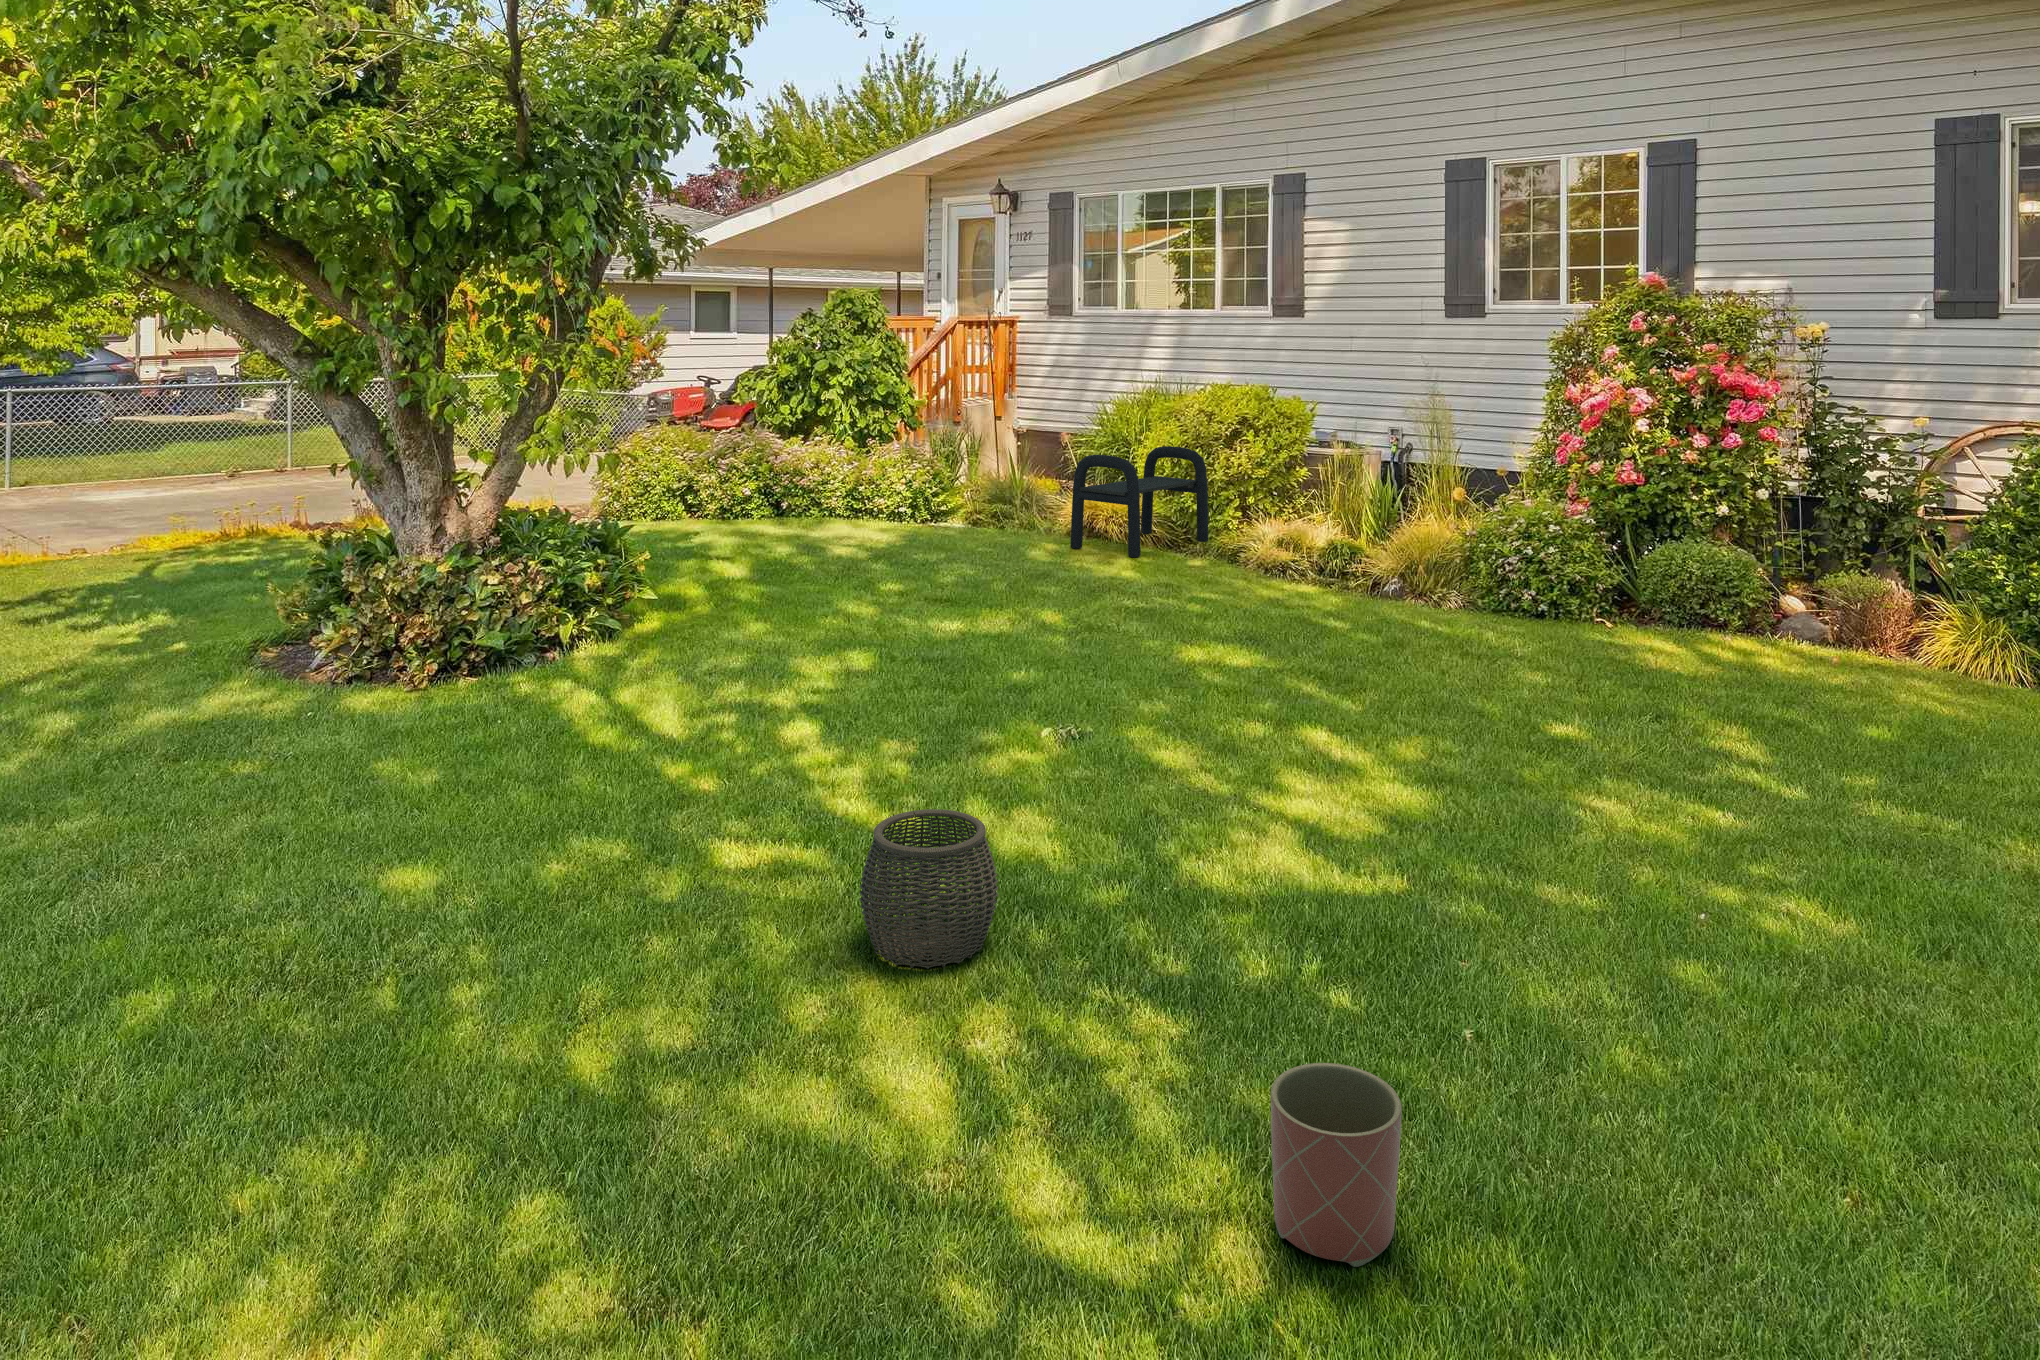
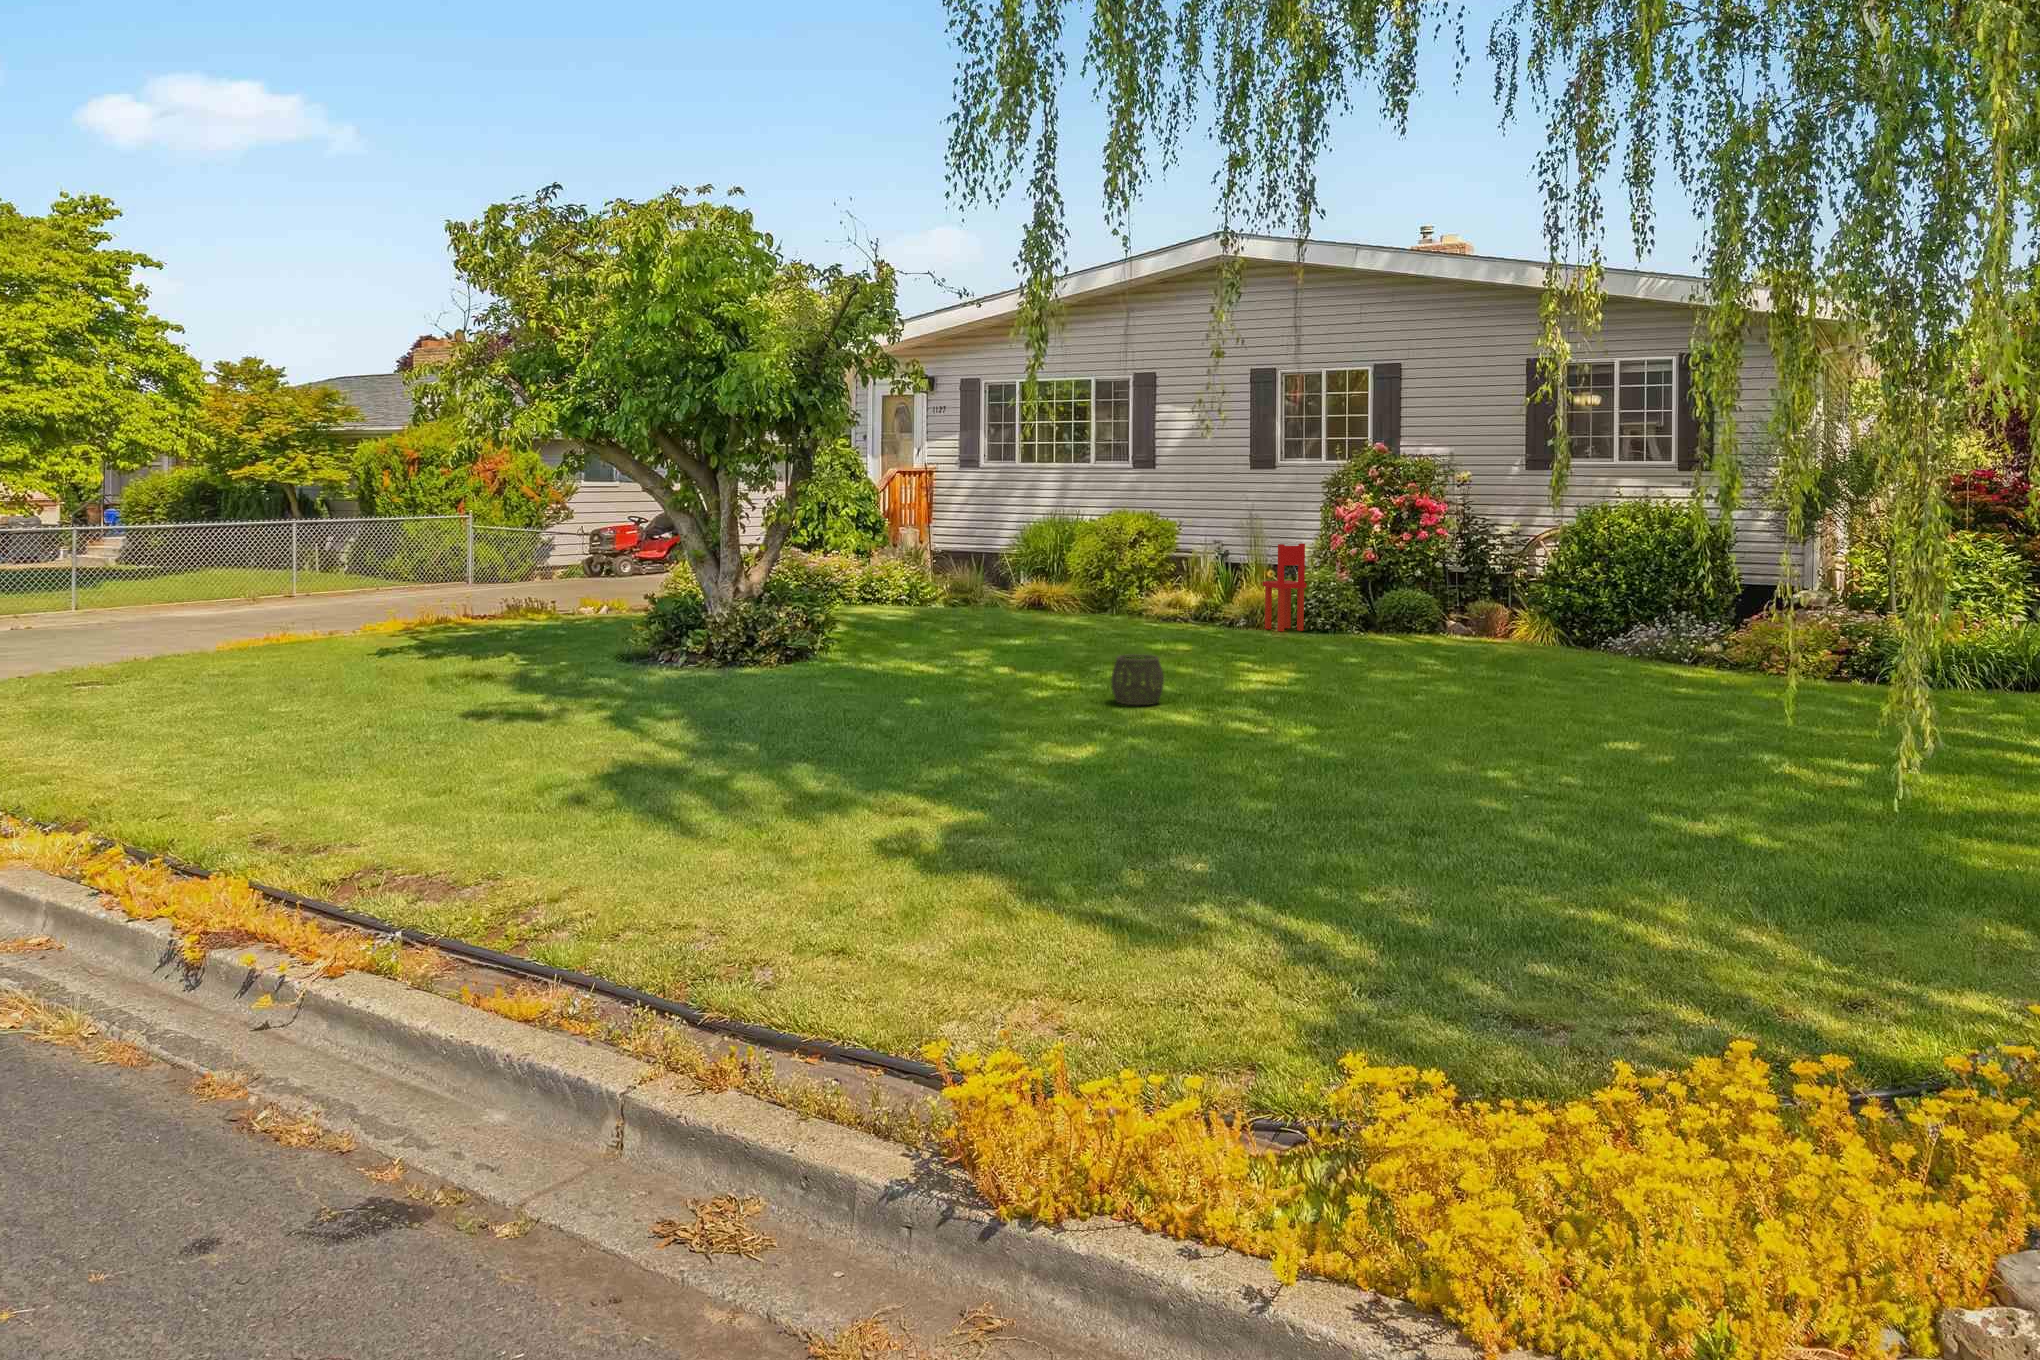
bench: present [1070,446,1208,557] -> none [1037,550,1117,615]
chair: none [1421,458,1502,619] -> present [1263,543,1307,632]
planter: present [1271,1063,1402,1267] -> none [1299,686,1337,732]

